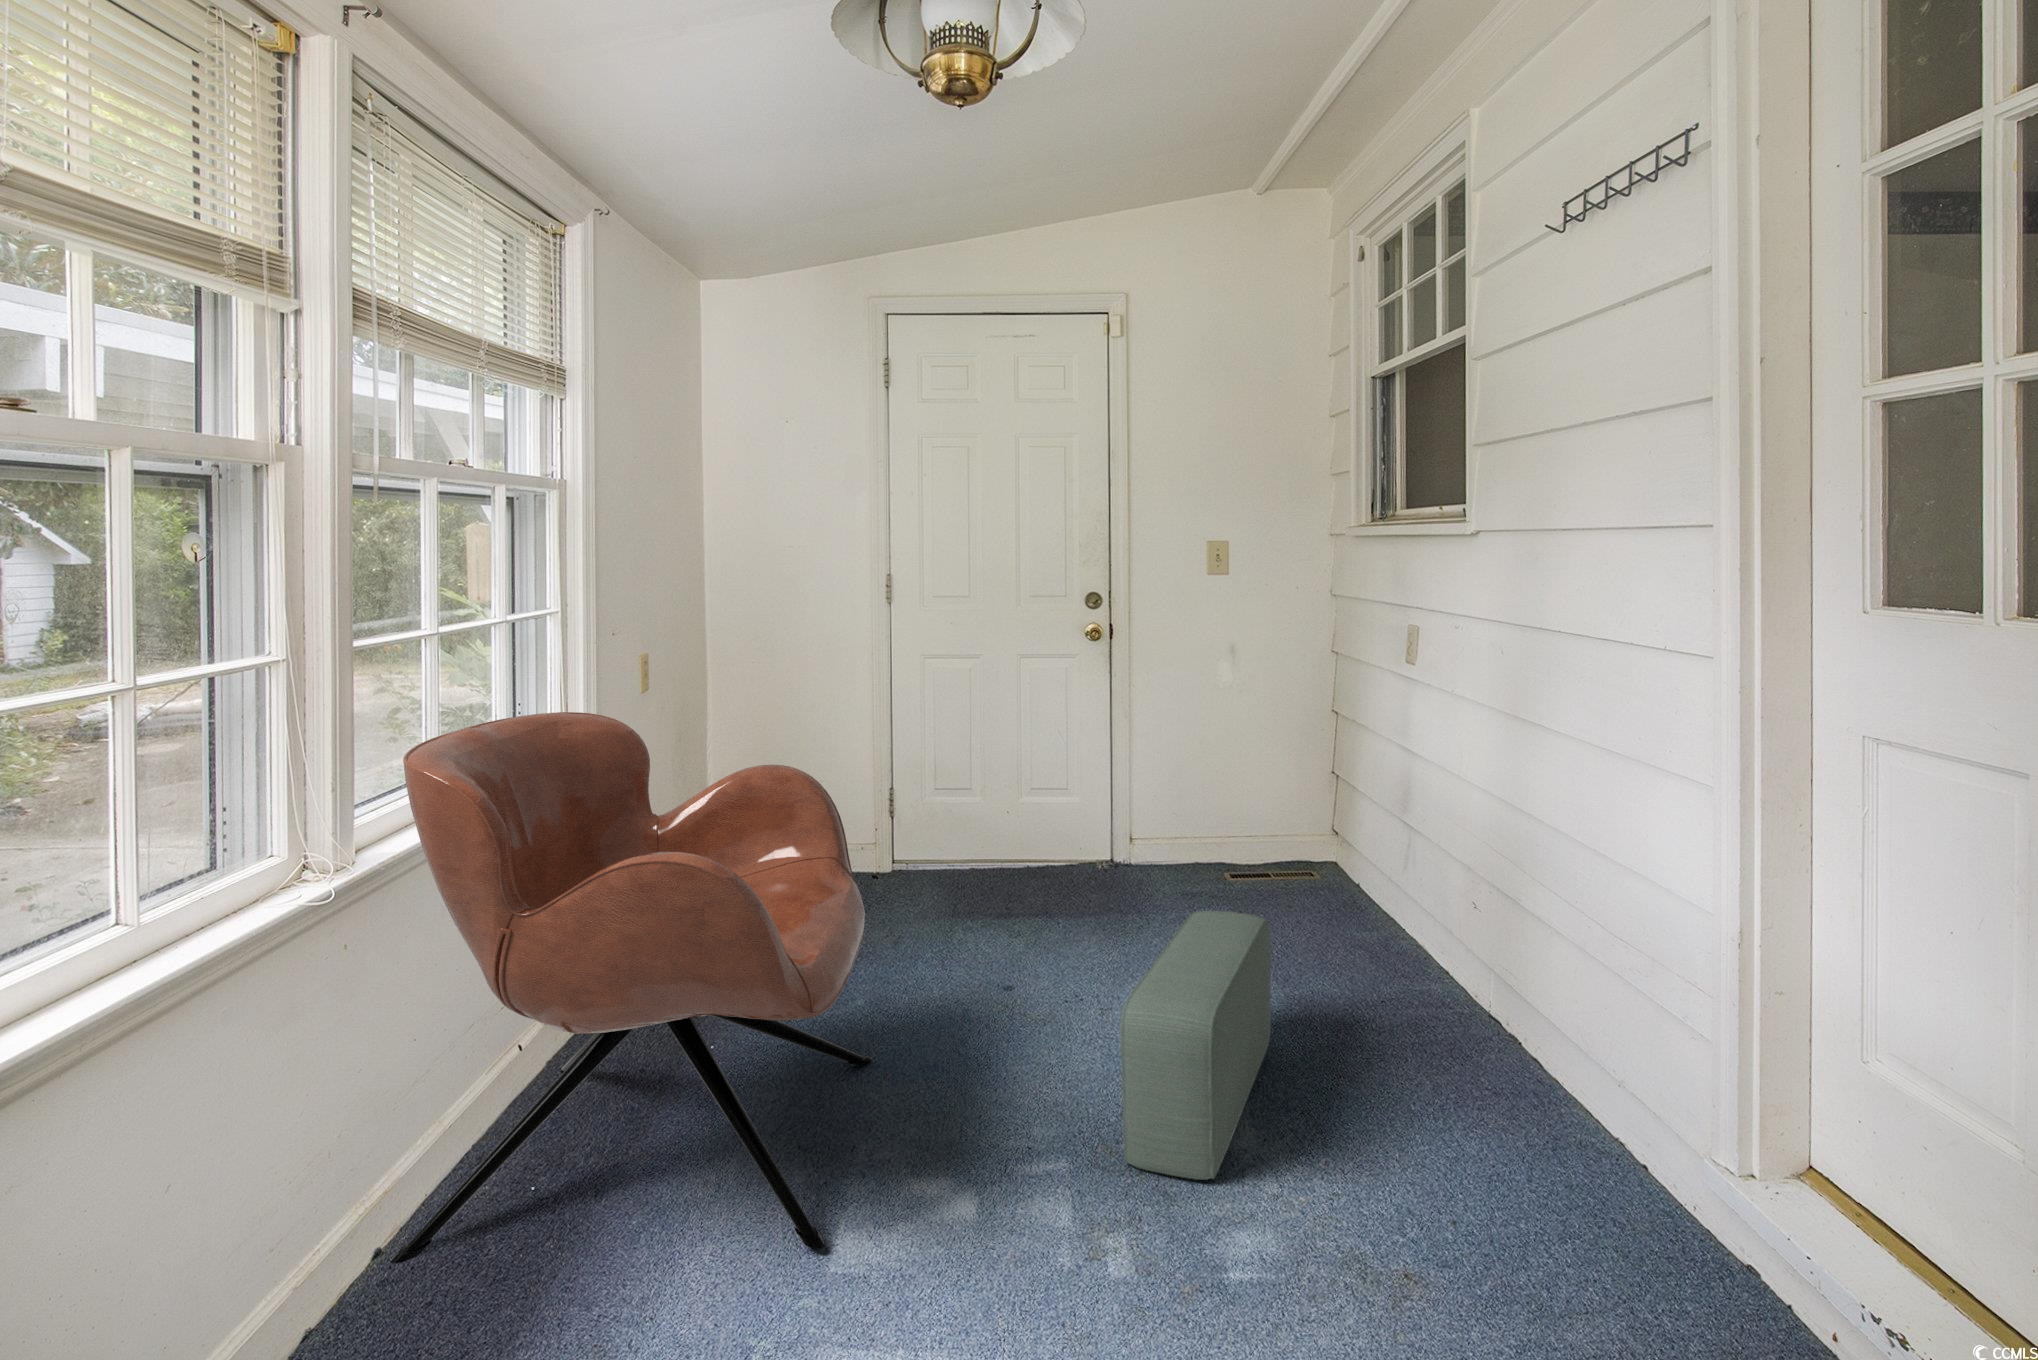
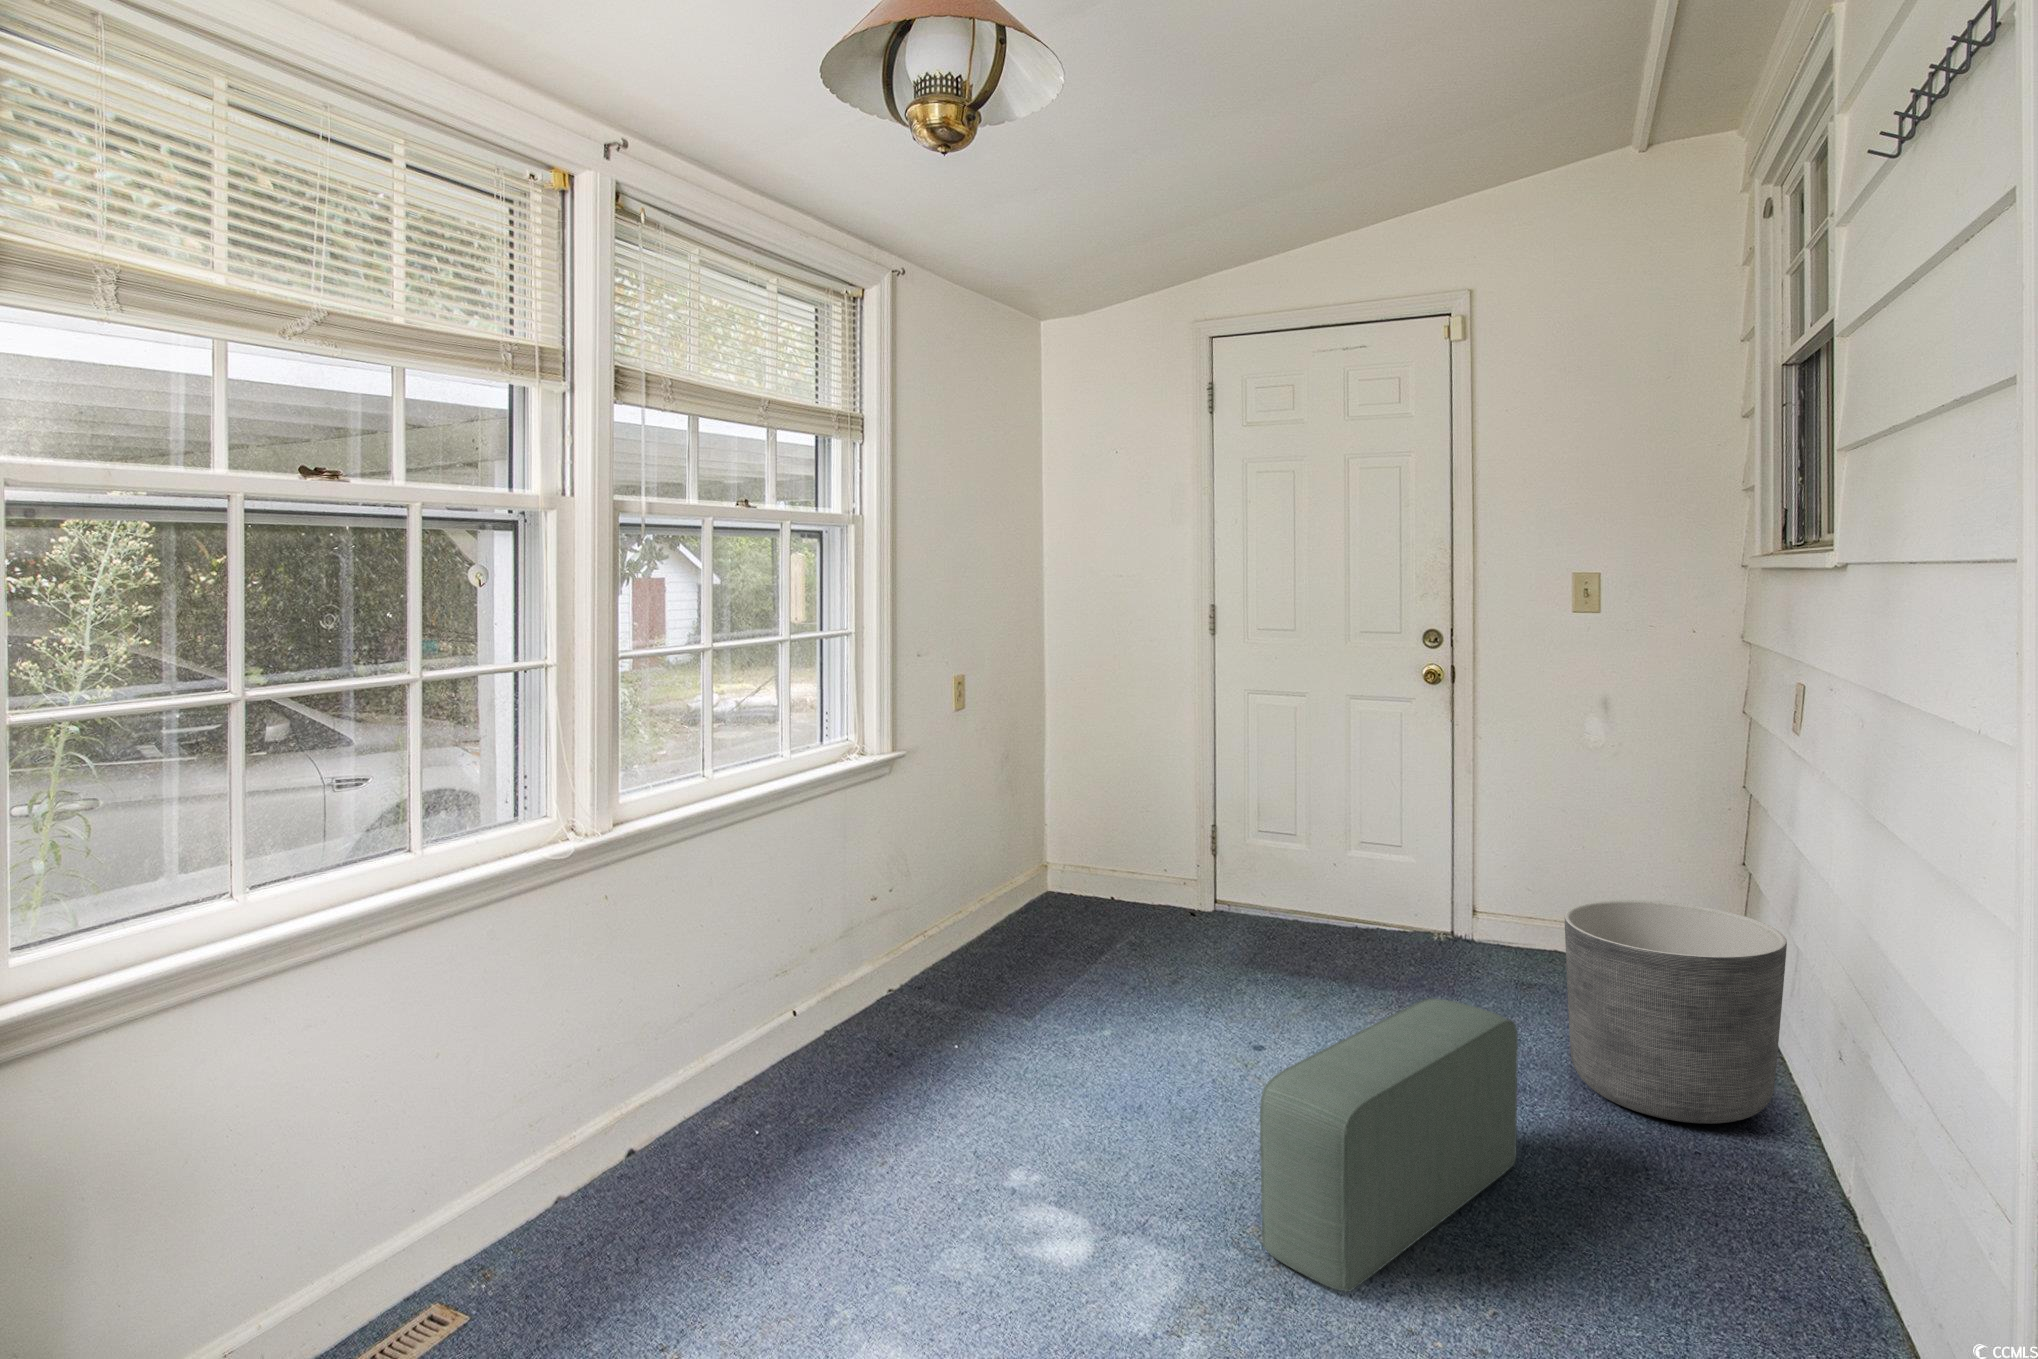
armchair: present [390,712,872,1264] -> none [639,733,1083,1245]
planter: none [1255,808,1418,983] -> present [1565,900,1787,1124]

